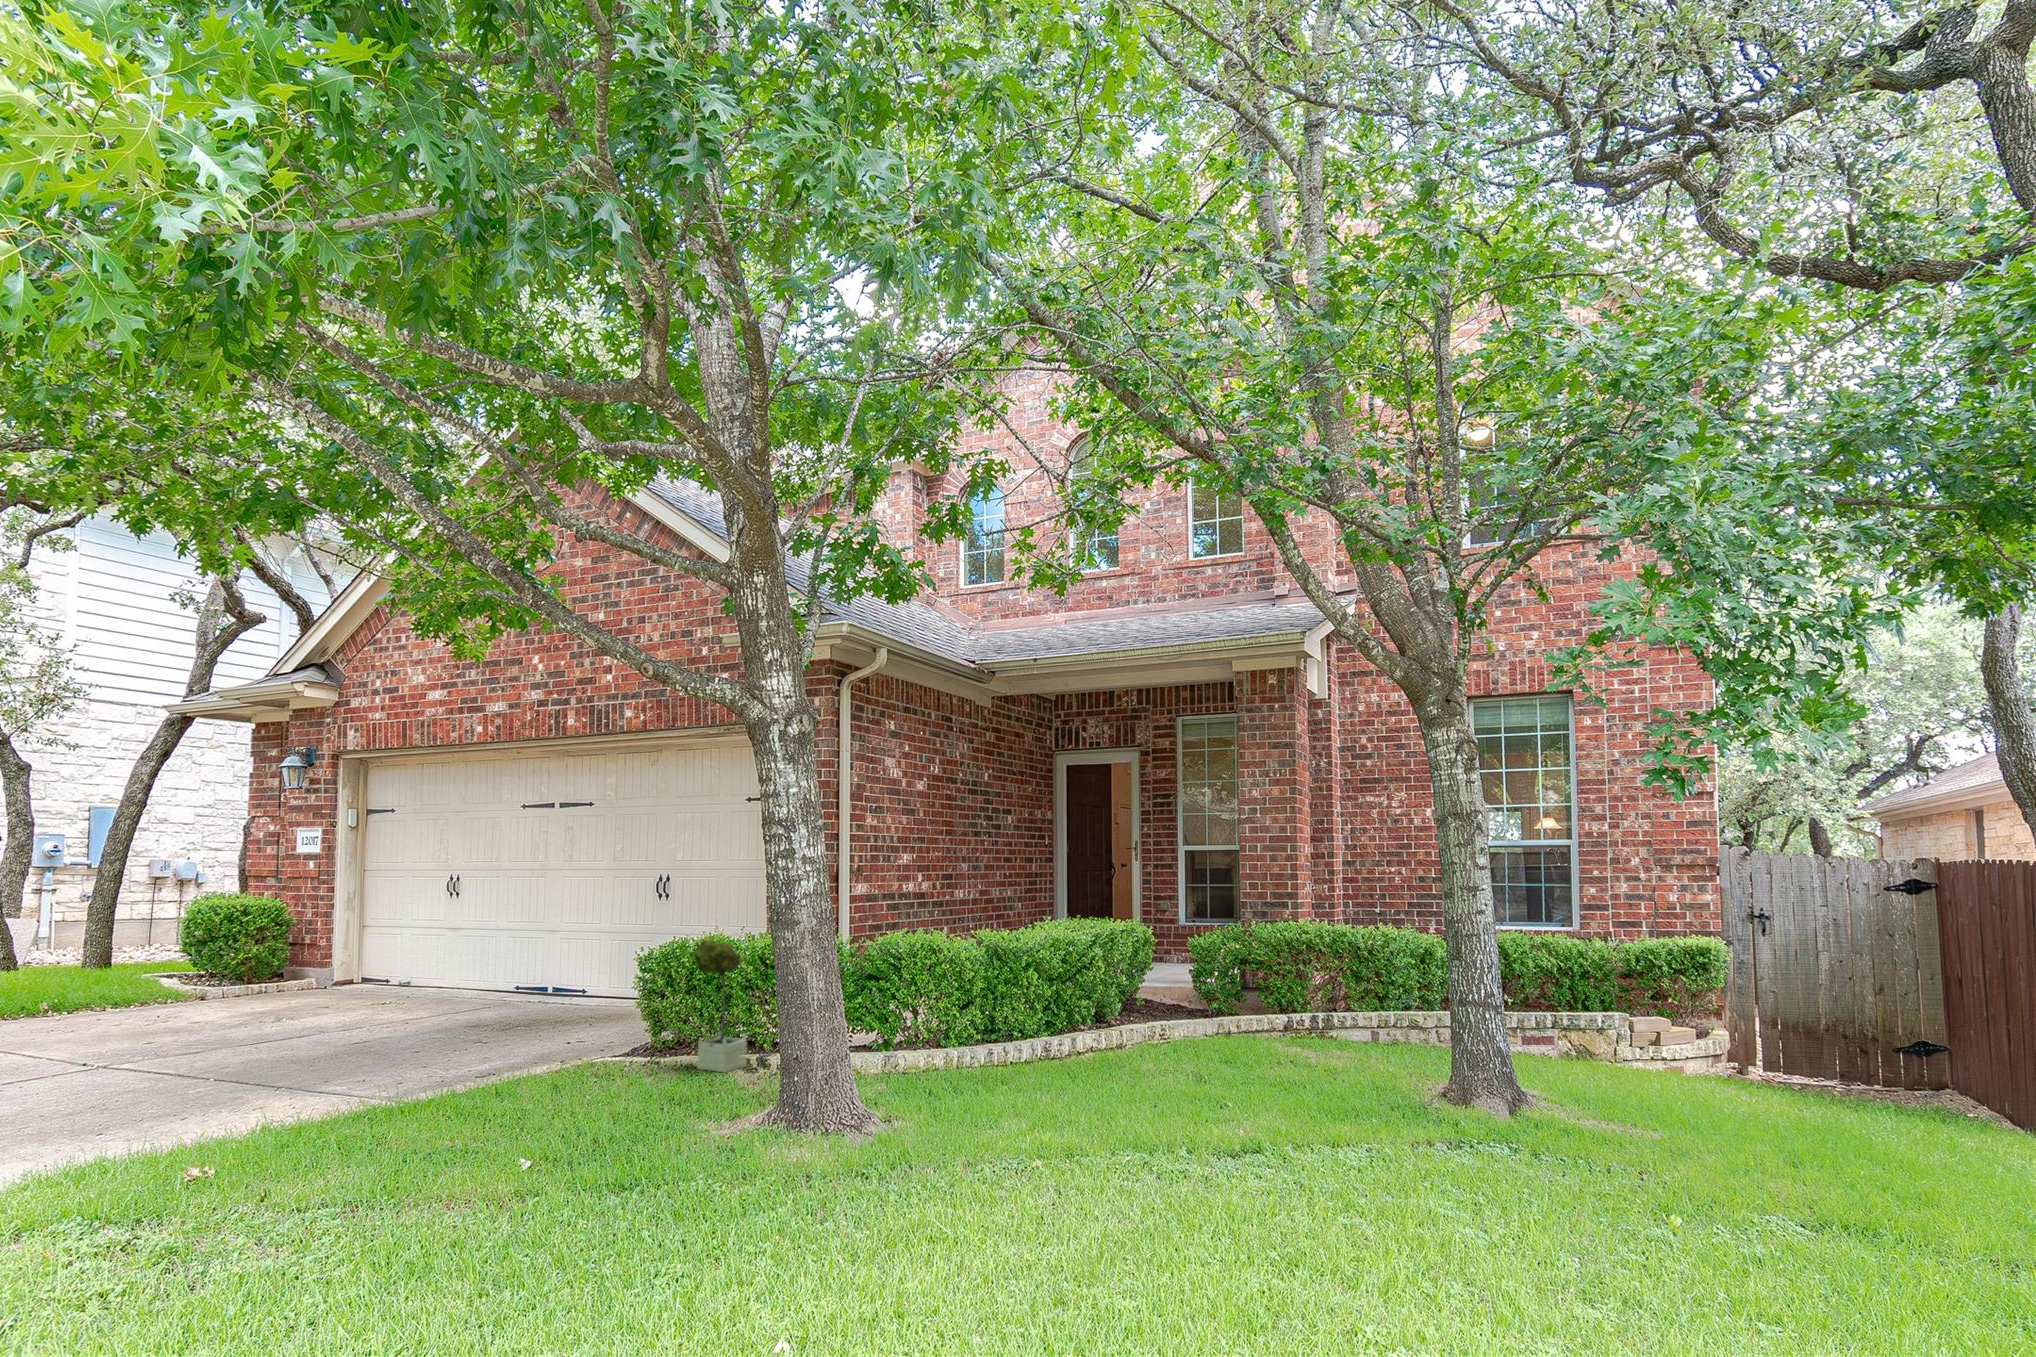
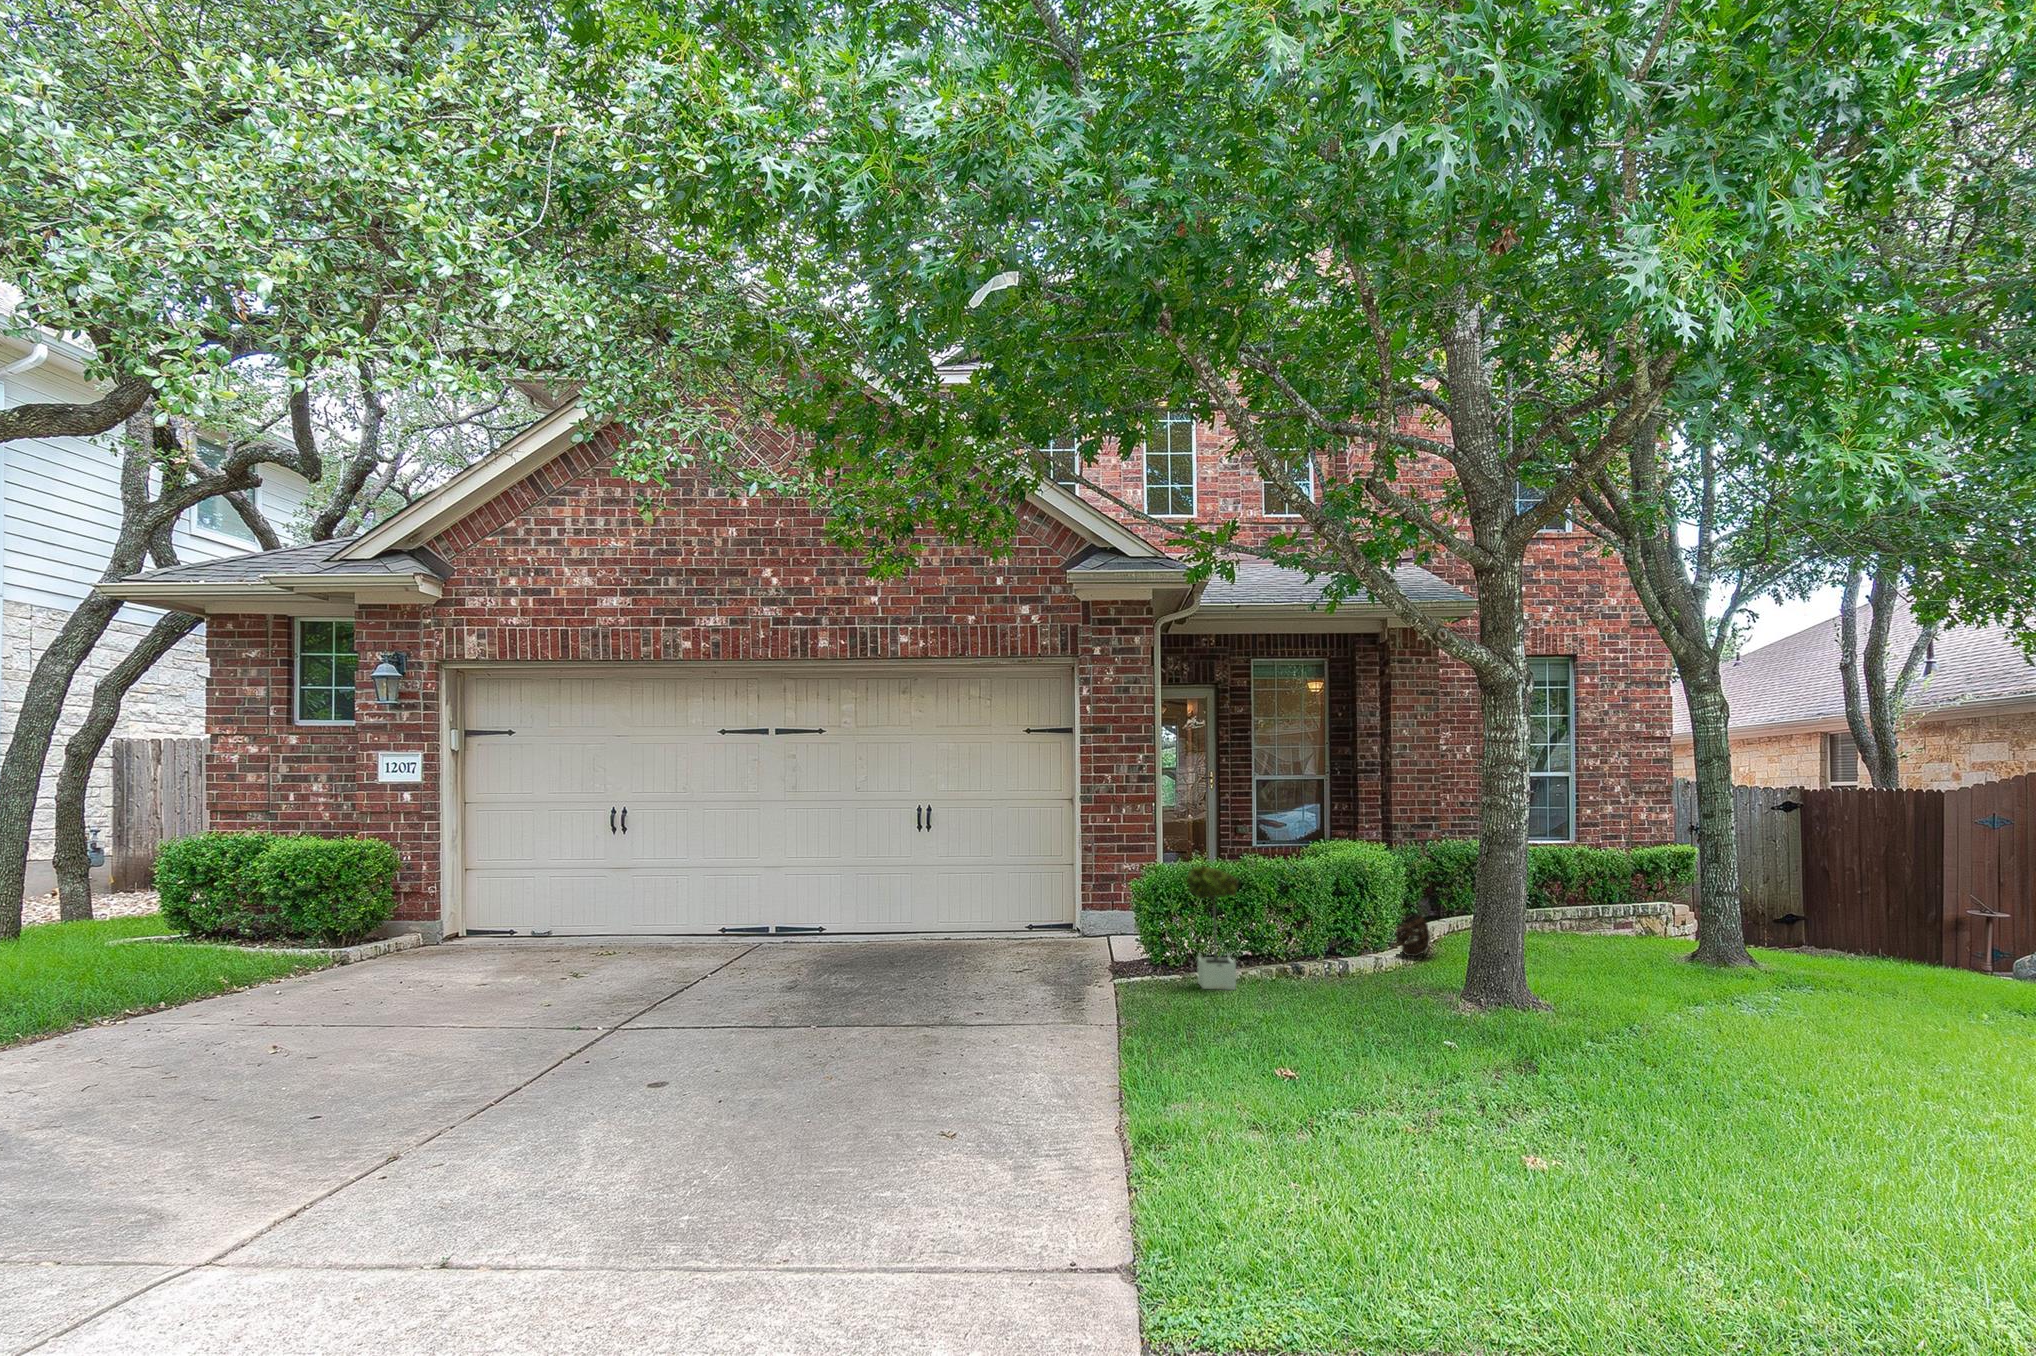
basket: none [1032,1006,1103,1057] -> present [1396,913,1430,956]

